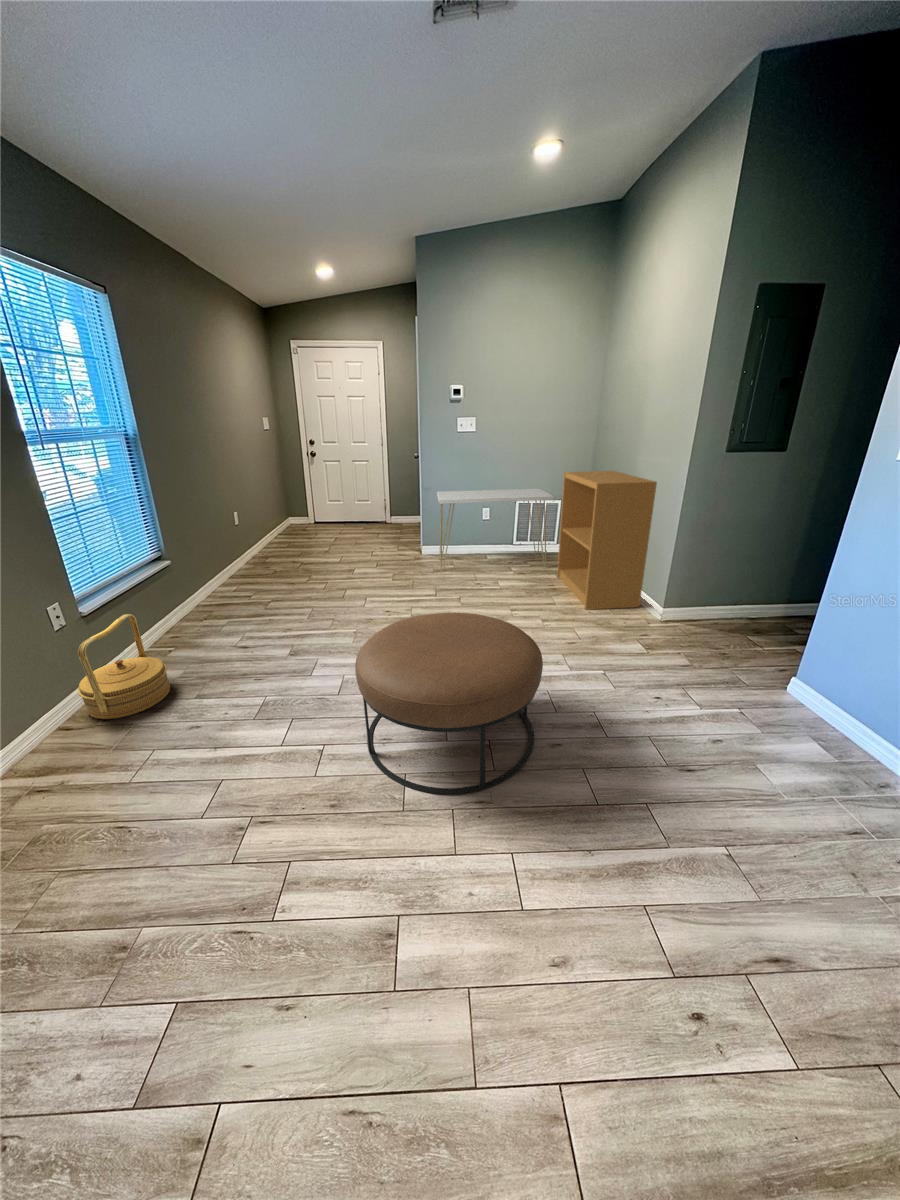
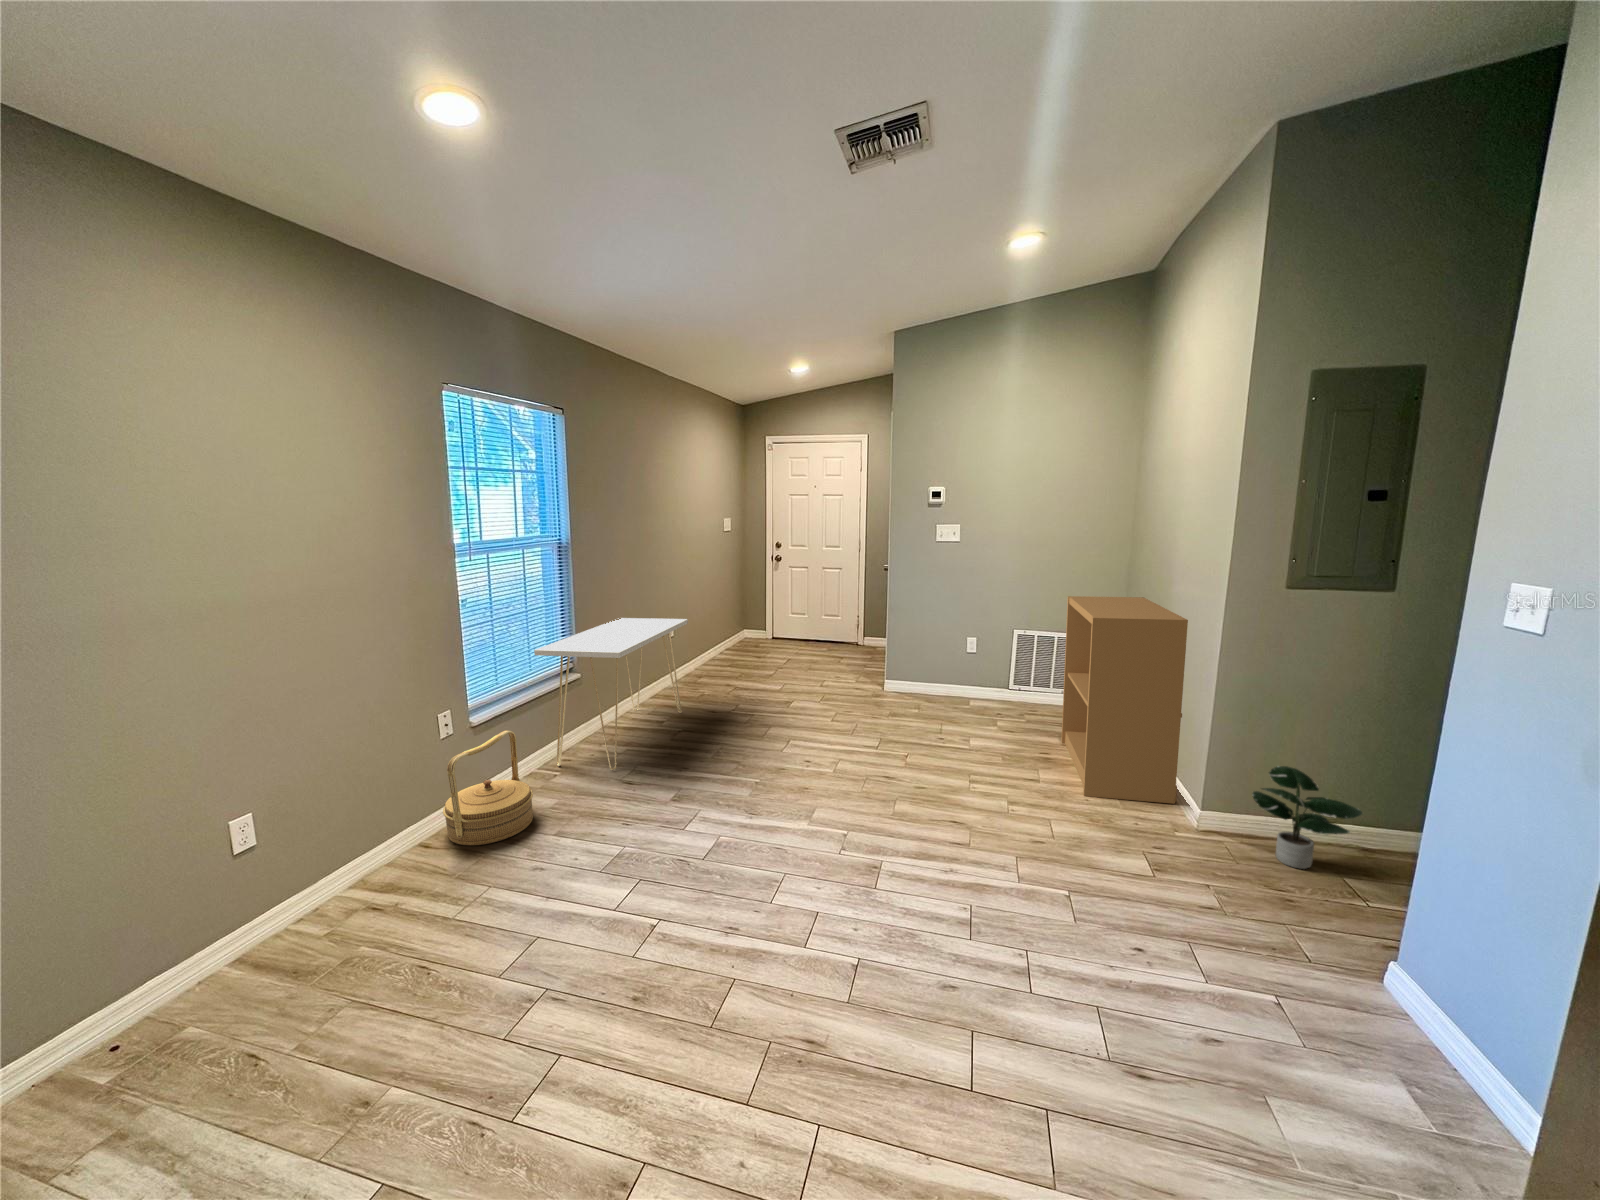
console table: present [437,489,553,571] -> present [534,618,688,770]
potted plant: none [694,574,757,635] -> present [1252,766,1362,869]
ottoman: present [355,613,543,794] -> none [693,774,931,1026]

